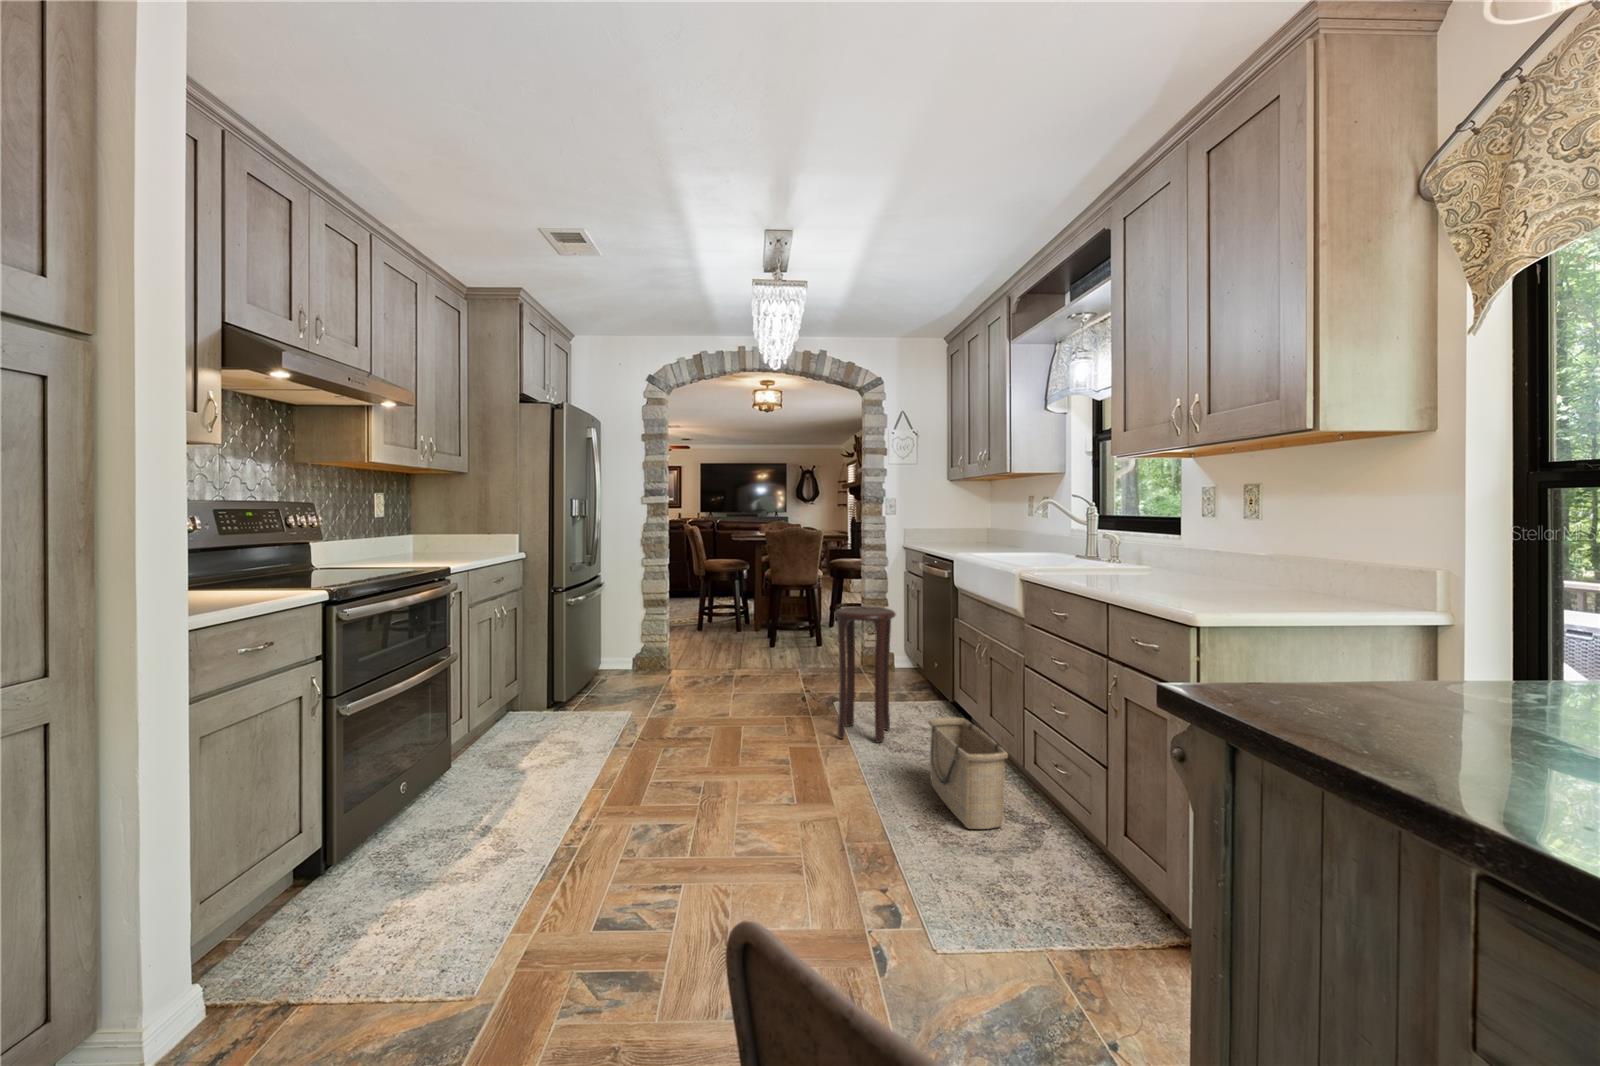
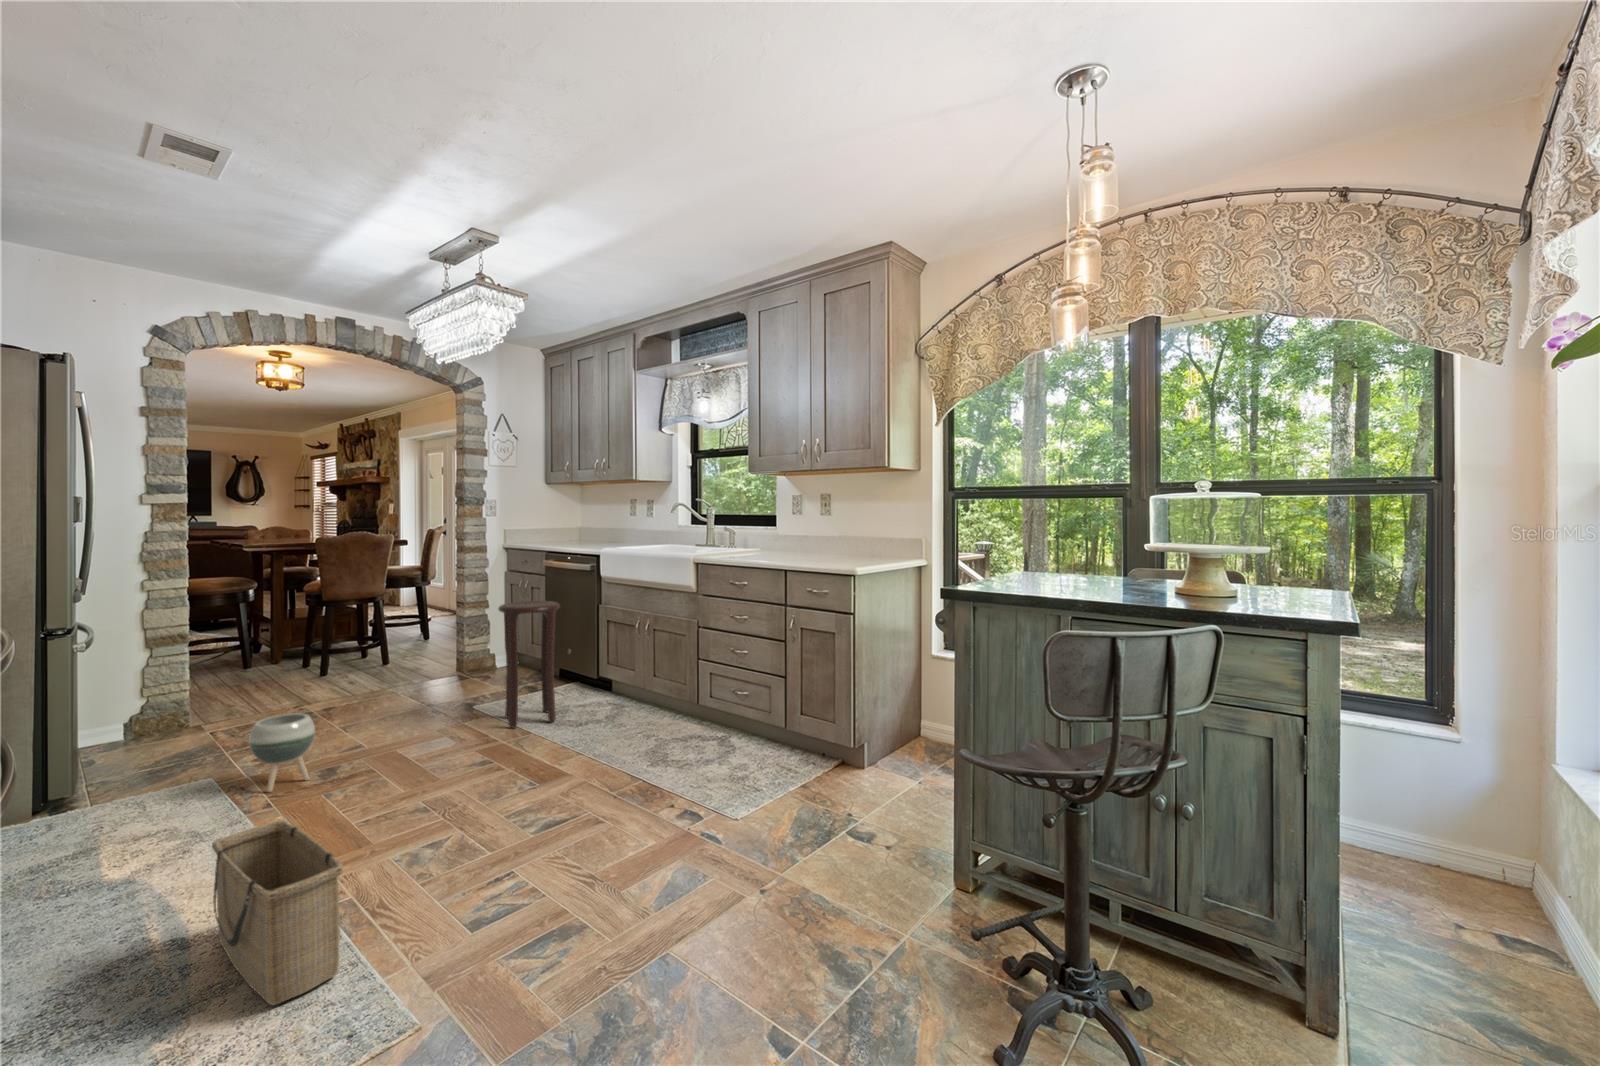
planter: none [626,682,670,745] -> present [249,713,315,792]
basket: present [928,718,1008,829] -> present [212,821,343,1005]

